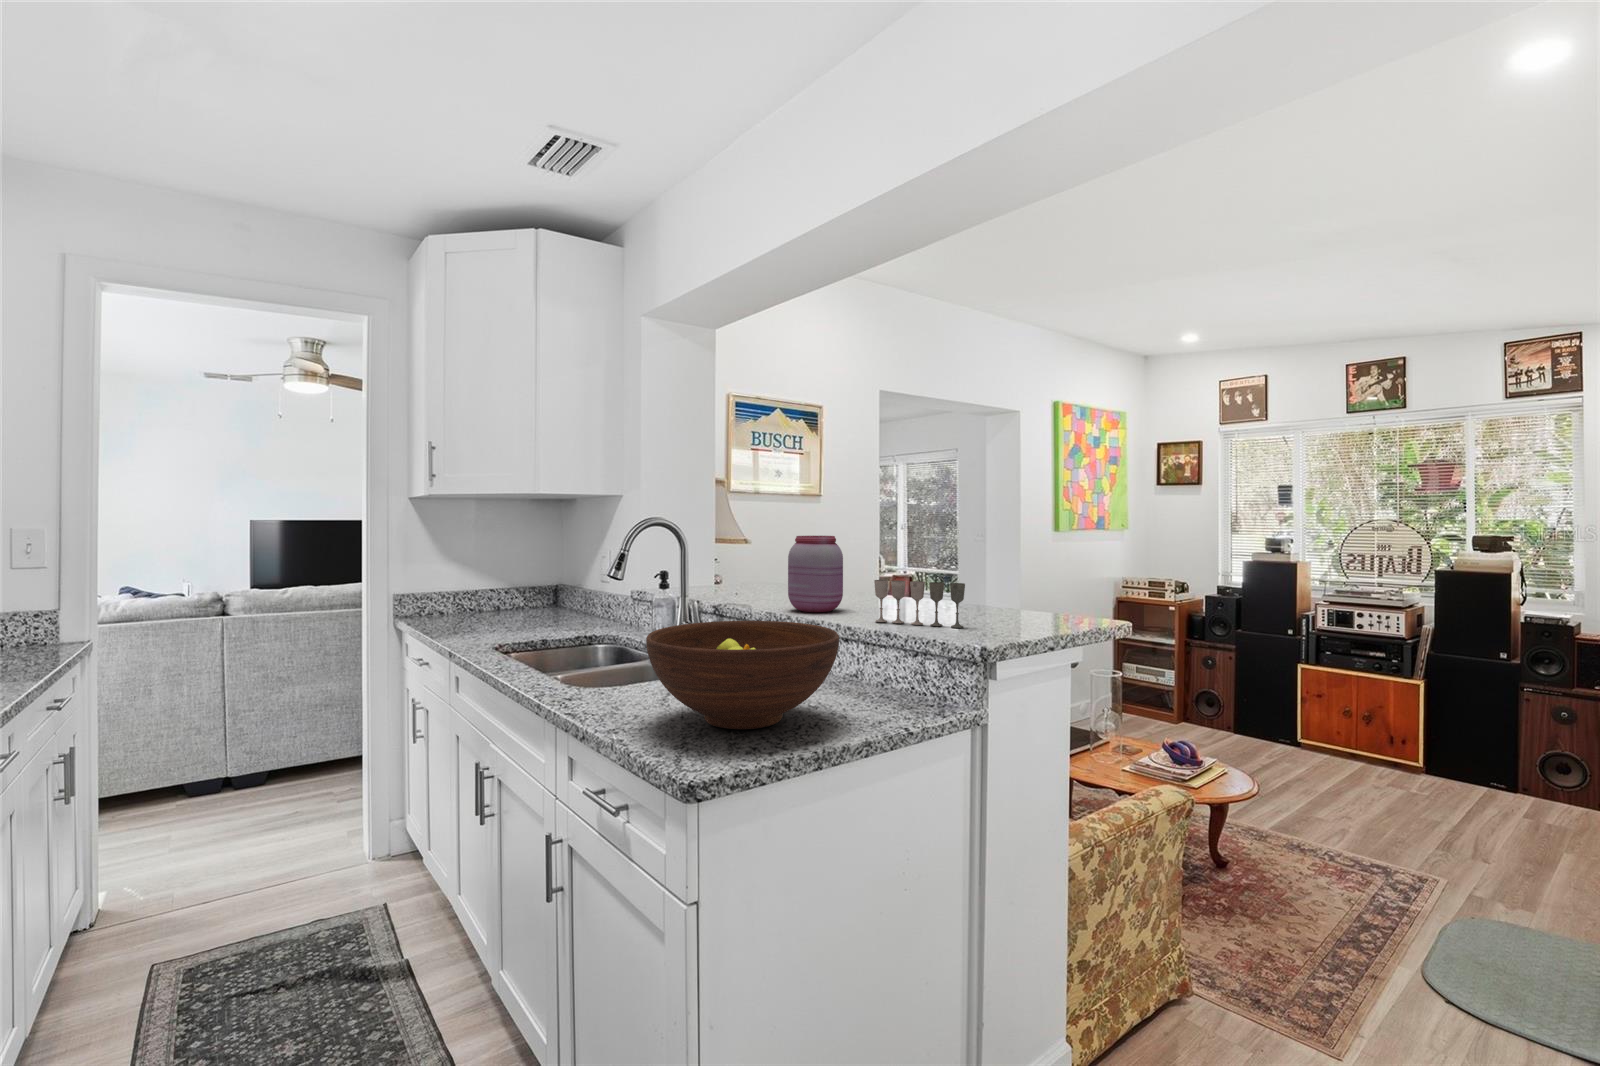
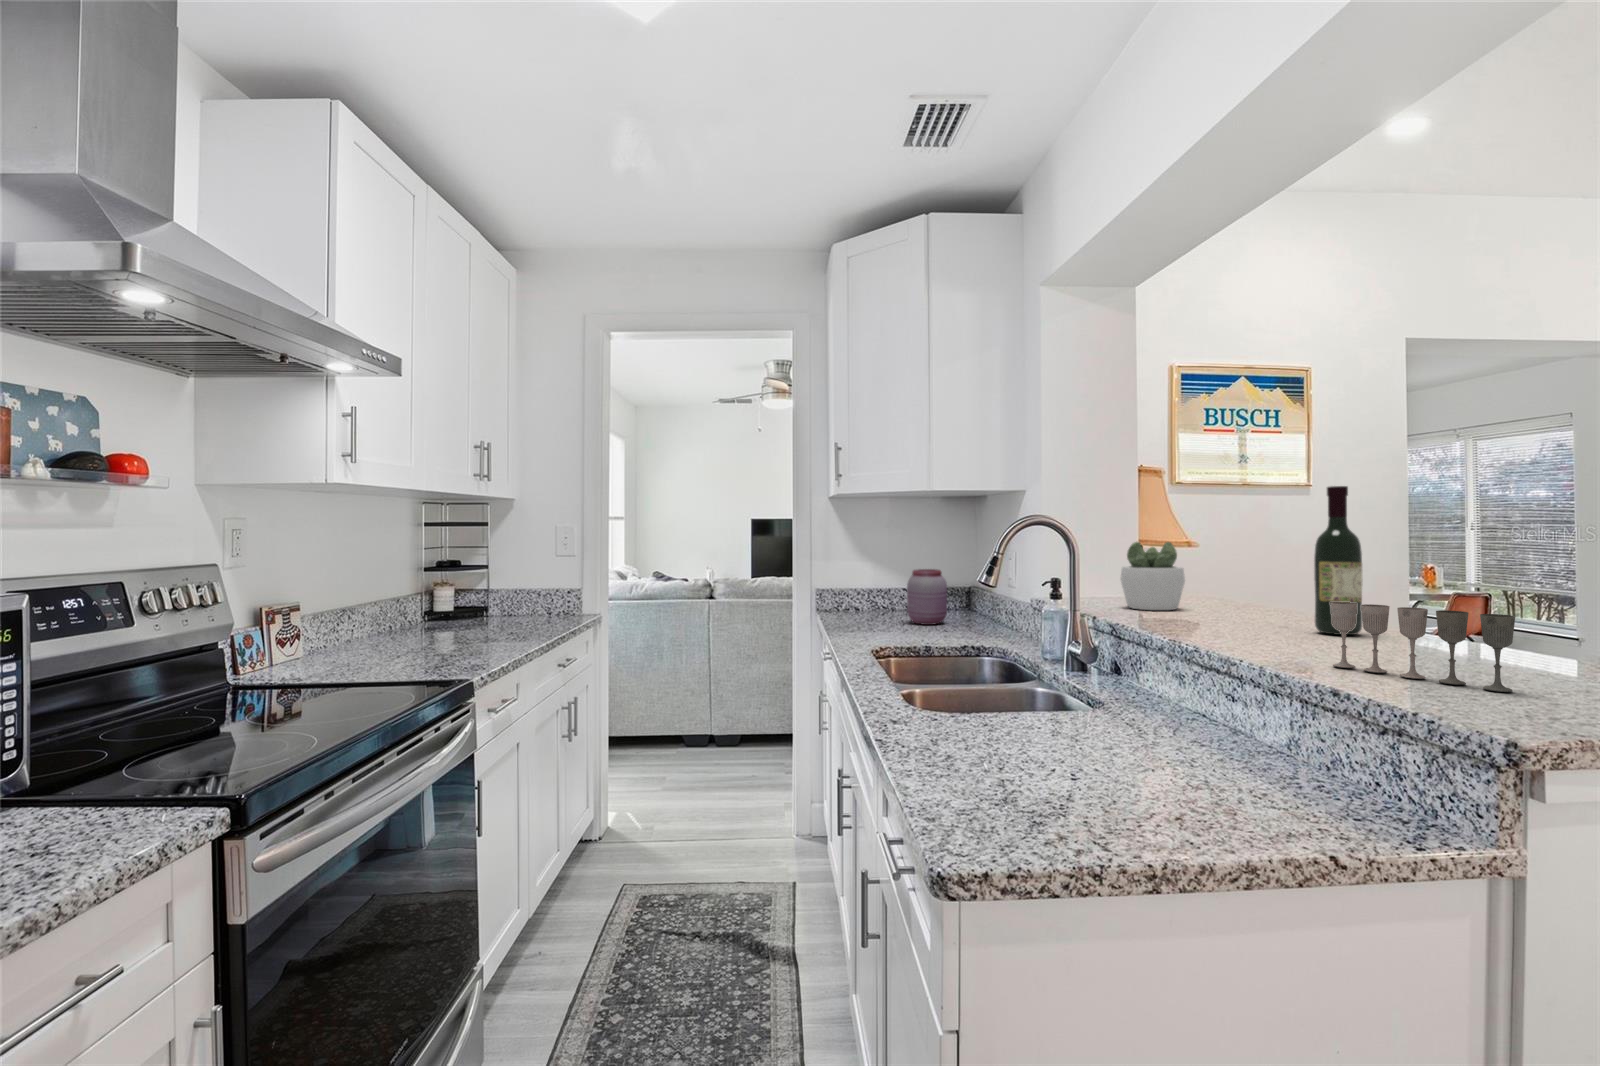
wine bottle: none [850,501,877,603] -> present [1314,486,1363,635]
jar: present [788,536,843,612] -> present [907,569,947,625]
succulent plant: none [712,539,759,594] -> present [1121,542,1185,610]
fruit bowl: present [646,621,839,730] -> none [934,647,1220,806]

